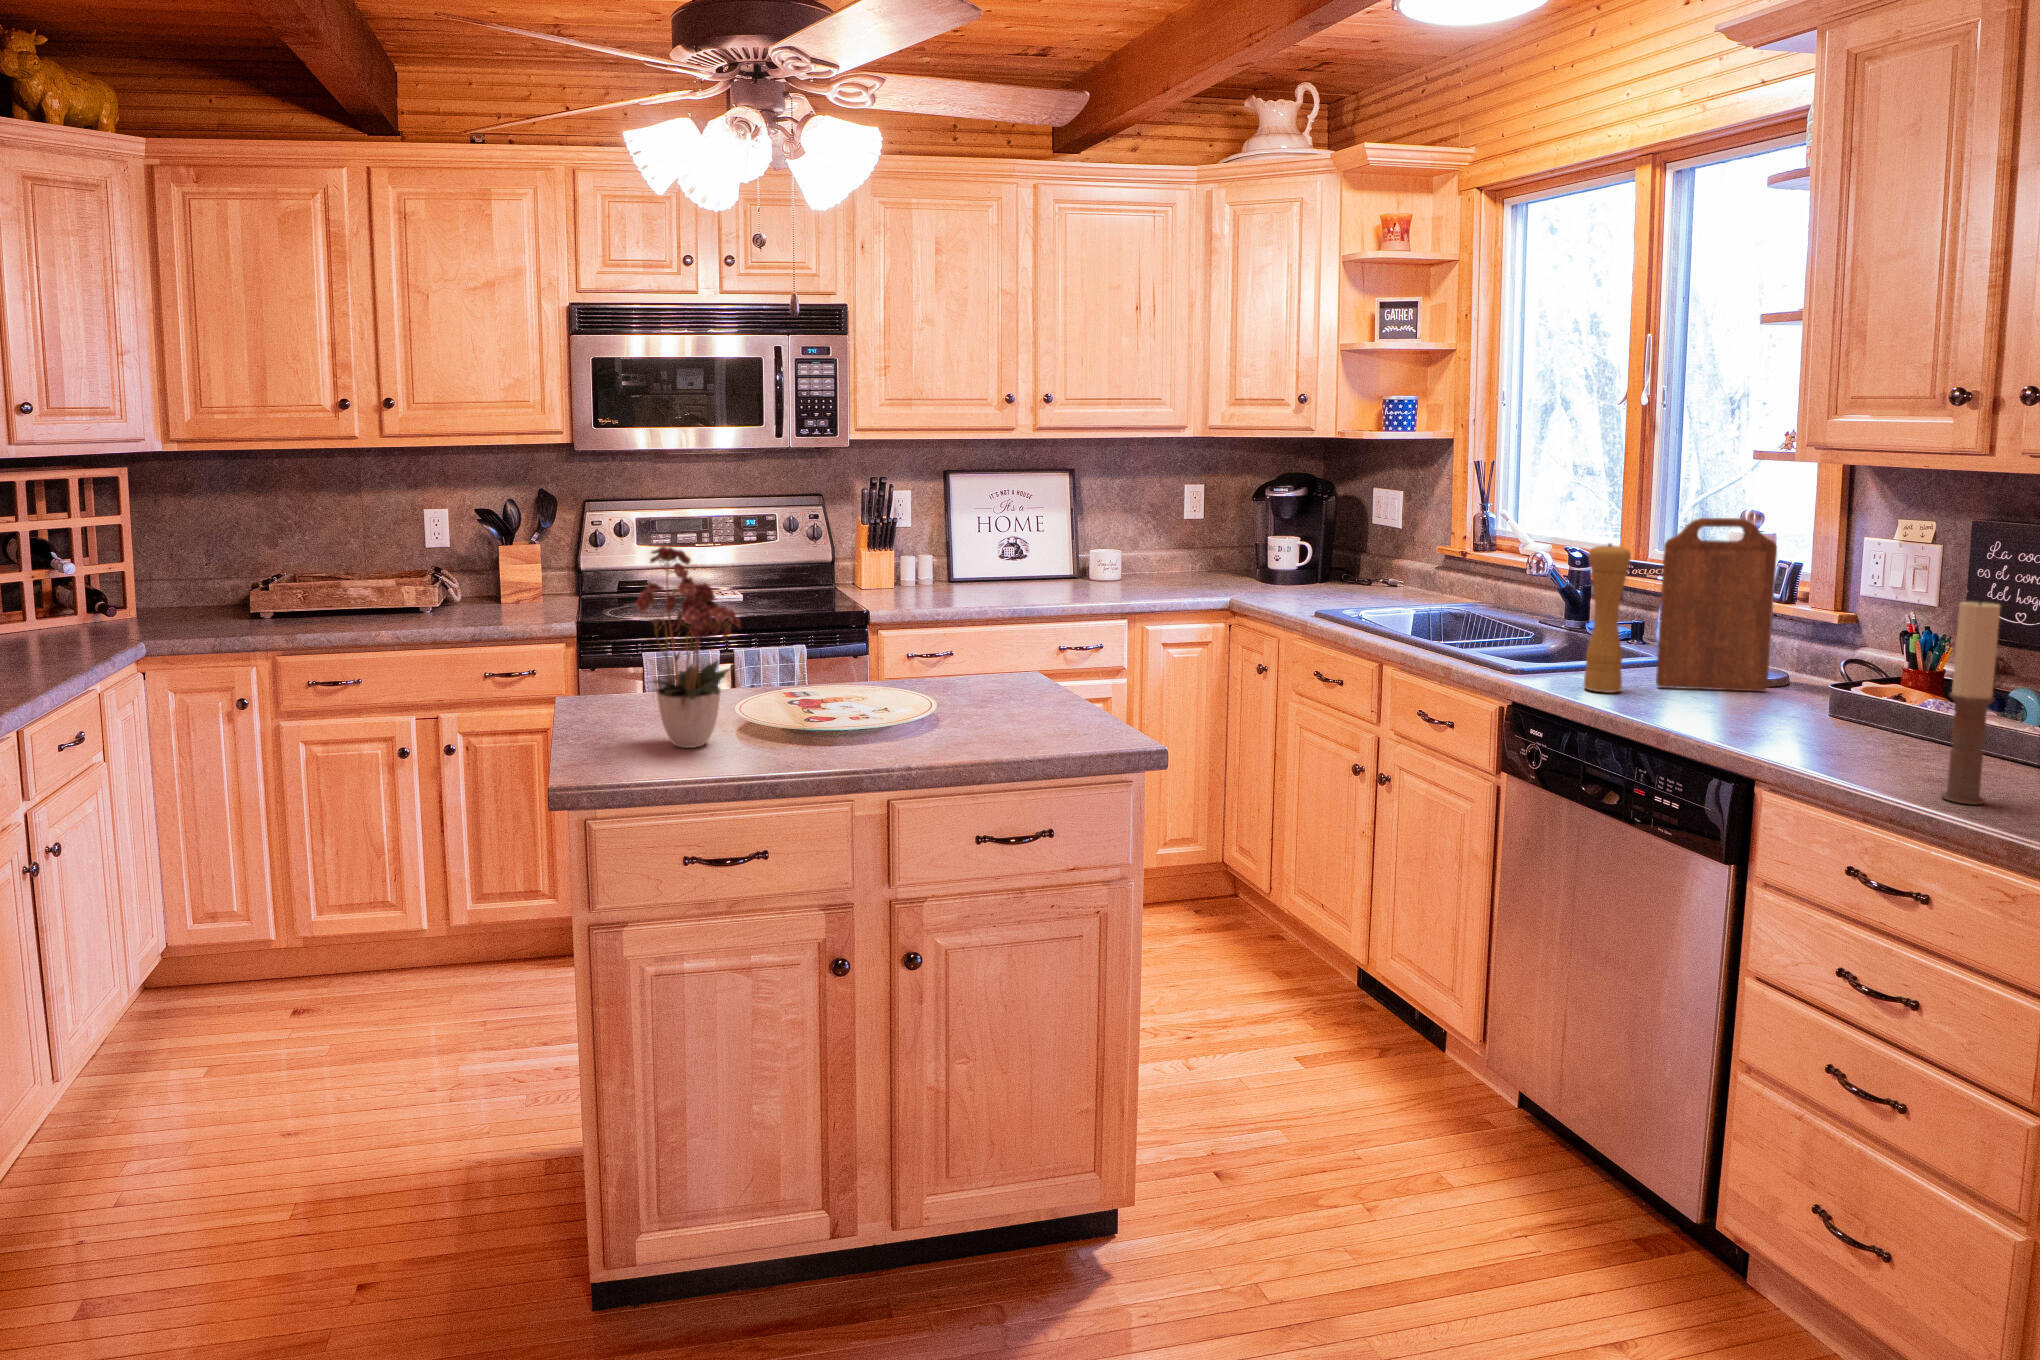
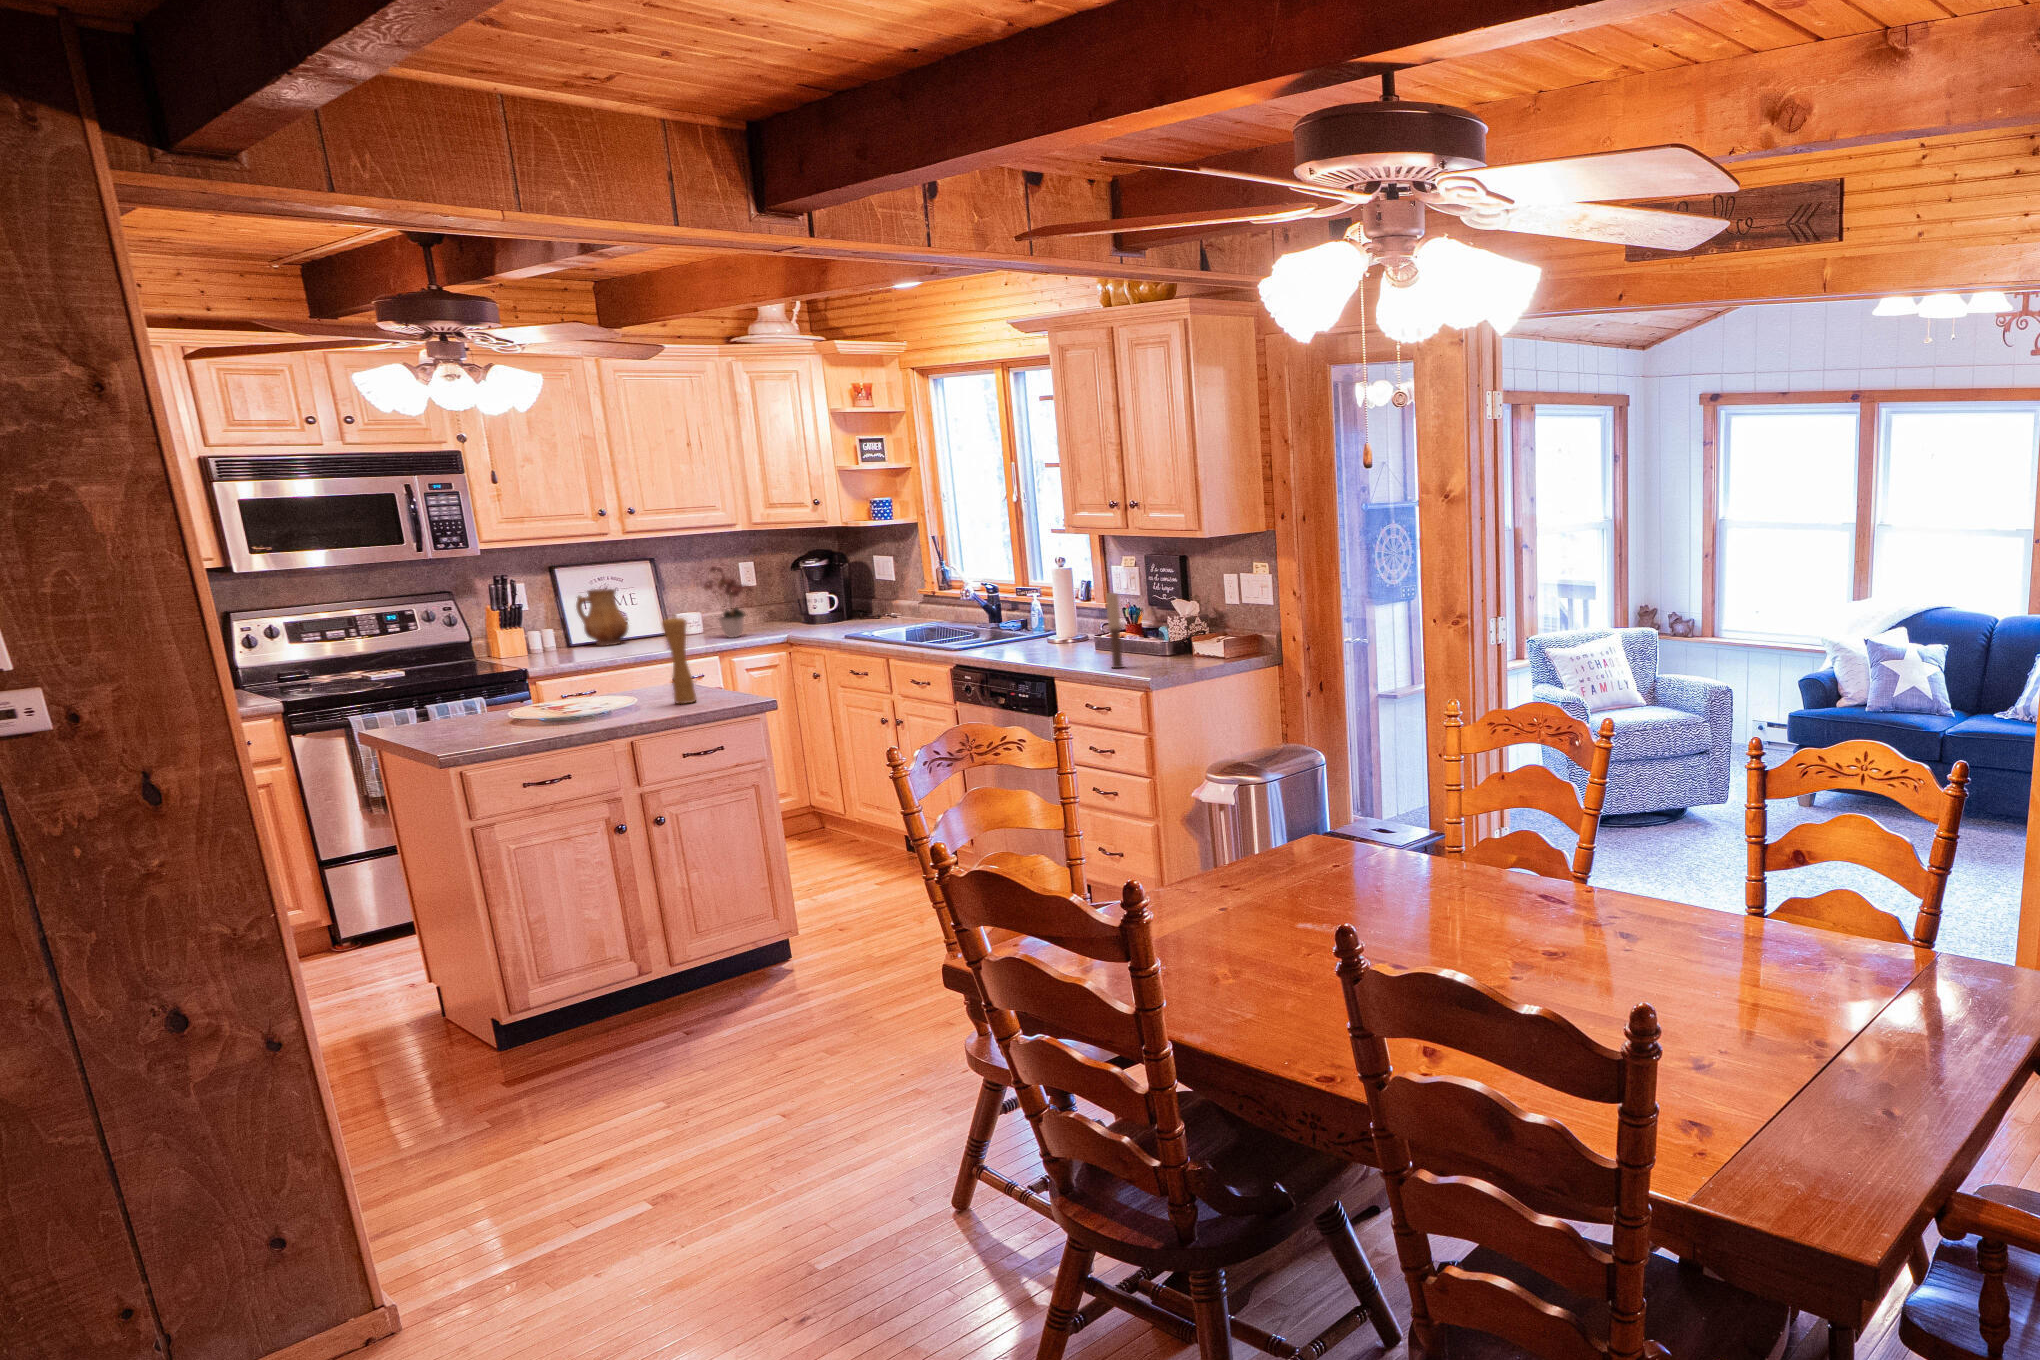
ceramic pitcher: none [970,506,1026,584] -> present [576,589,628,646]
cutting board: present [1656,518,1777,691] -> none [1020,565,1074,648]
pepper mill: present [1584,544,1631,693] -> present [662,617,696,704]
flower arrangement: present [636,546,740,748] -> present [704,566,752,638]

